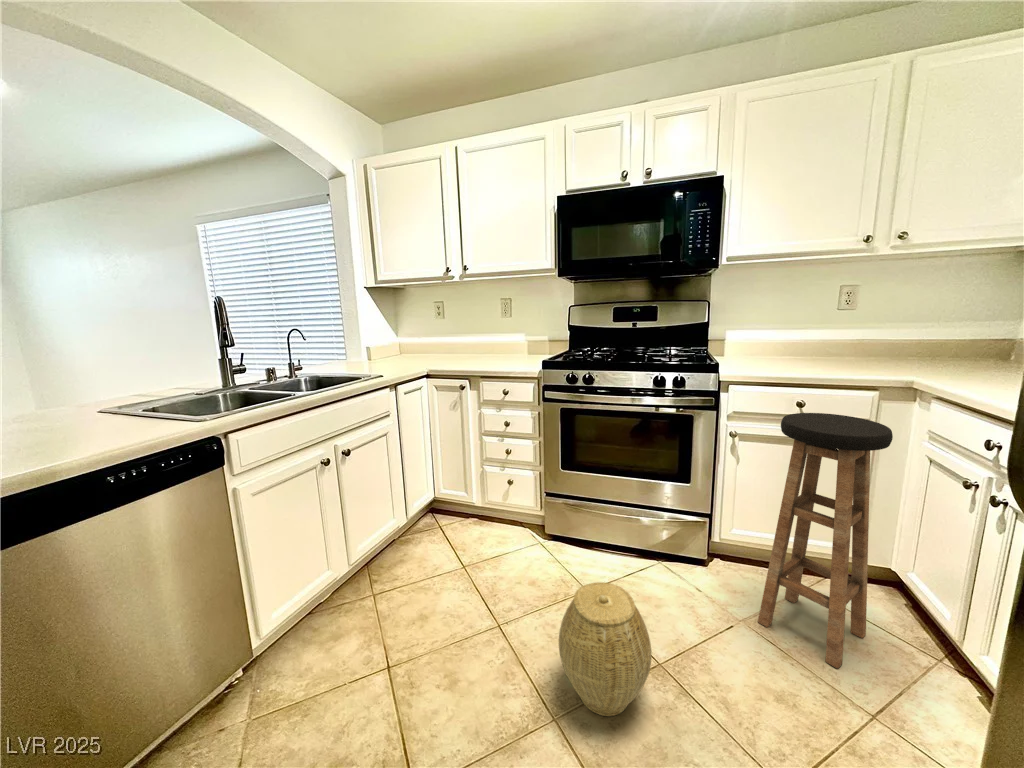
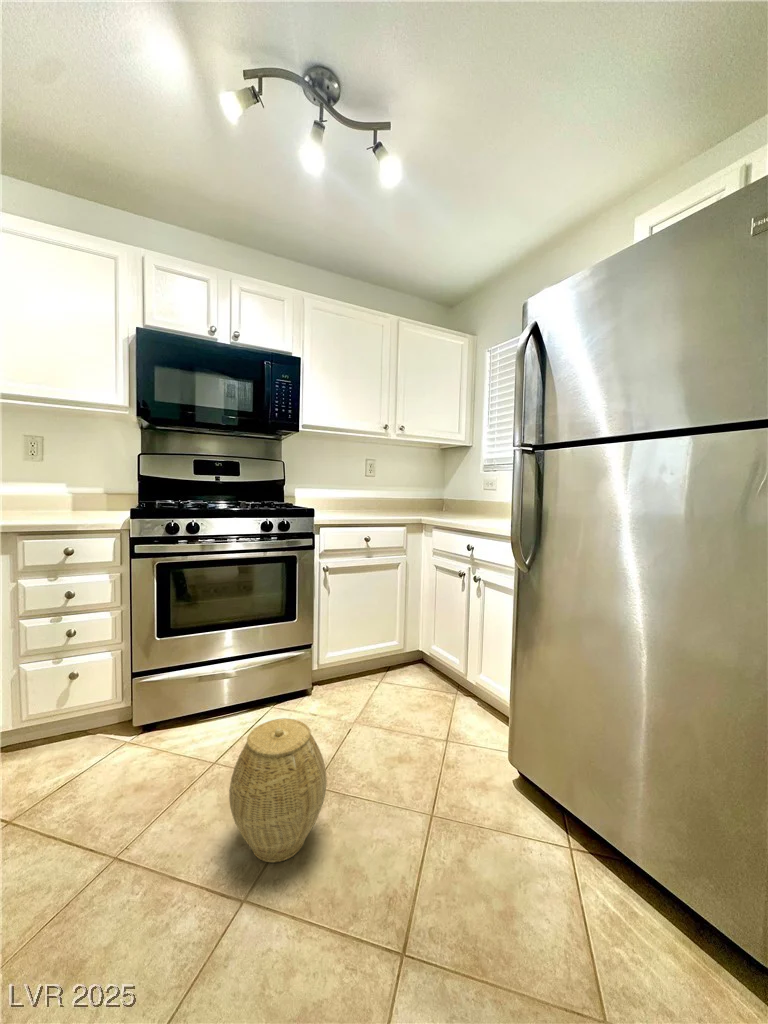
bar stool: present [758,413,893,668] -> none [364,542,429,725]

